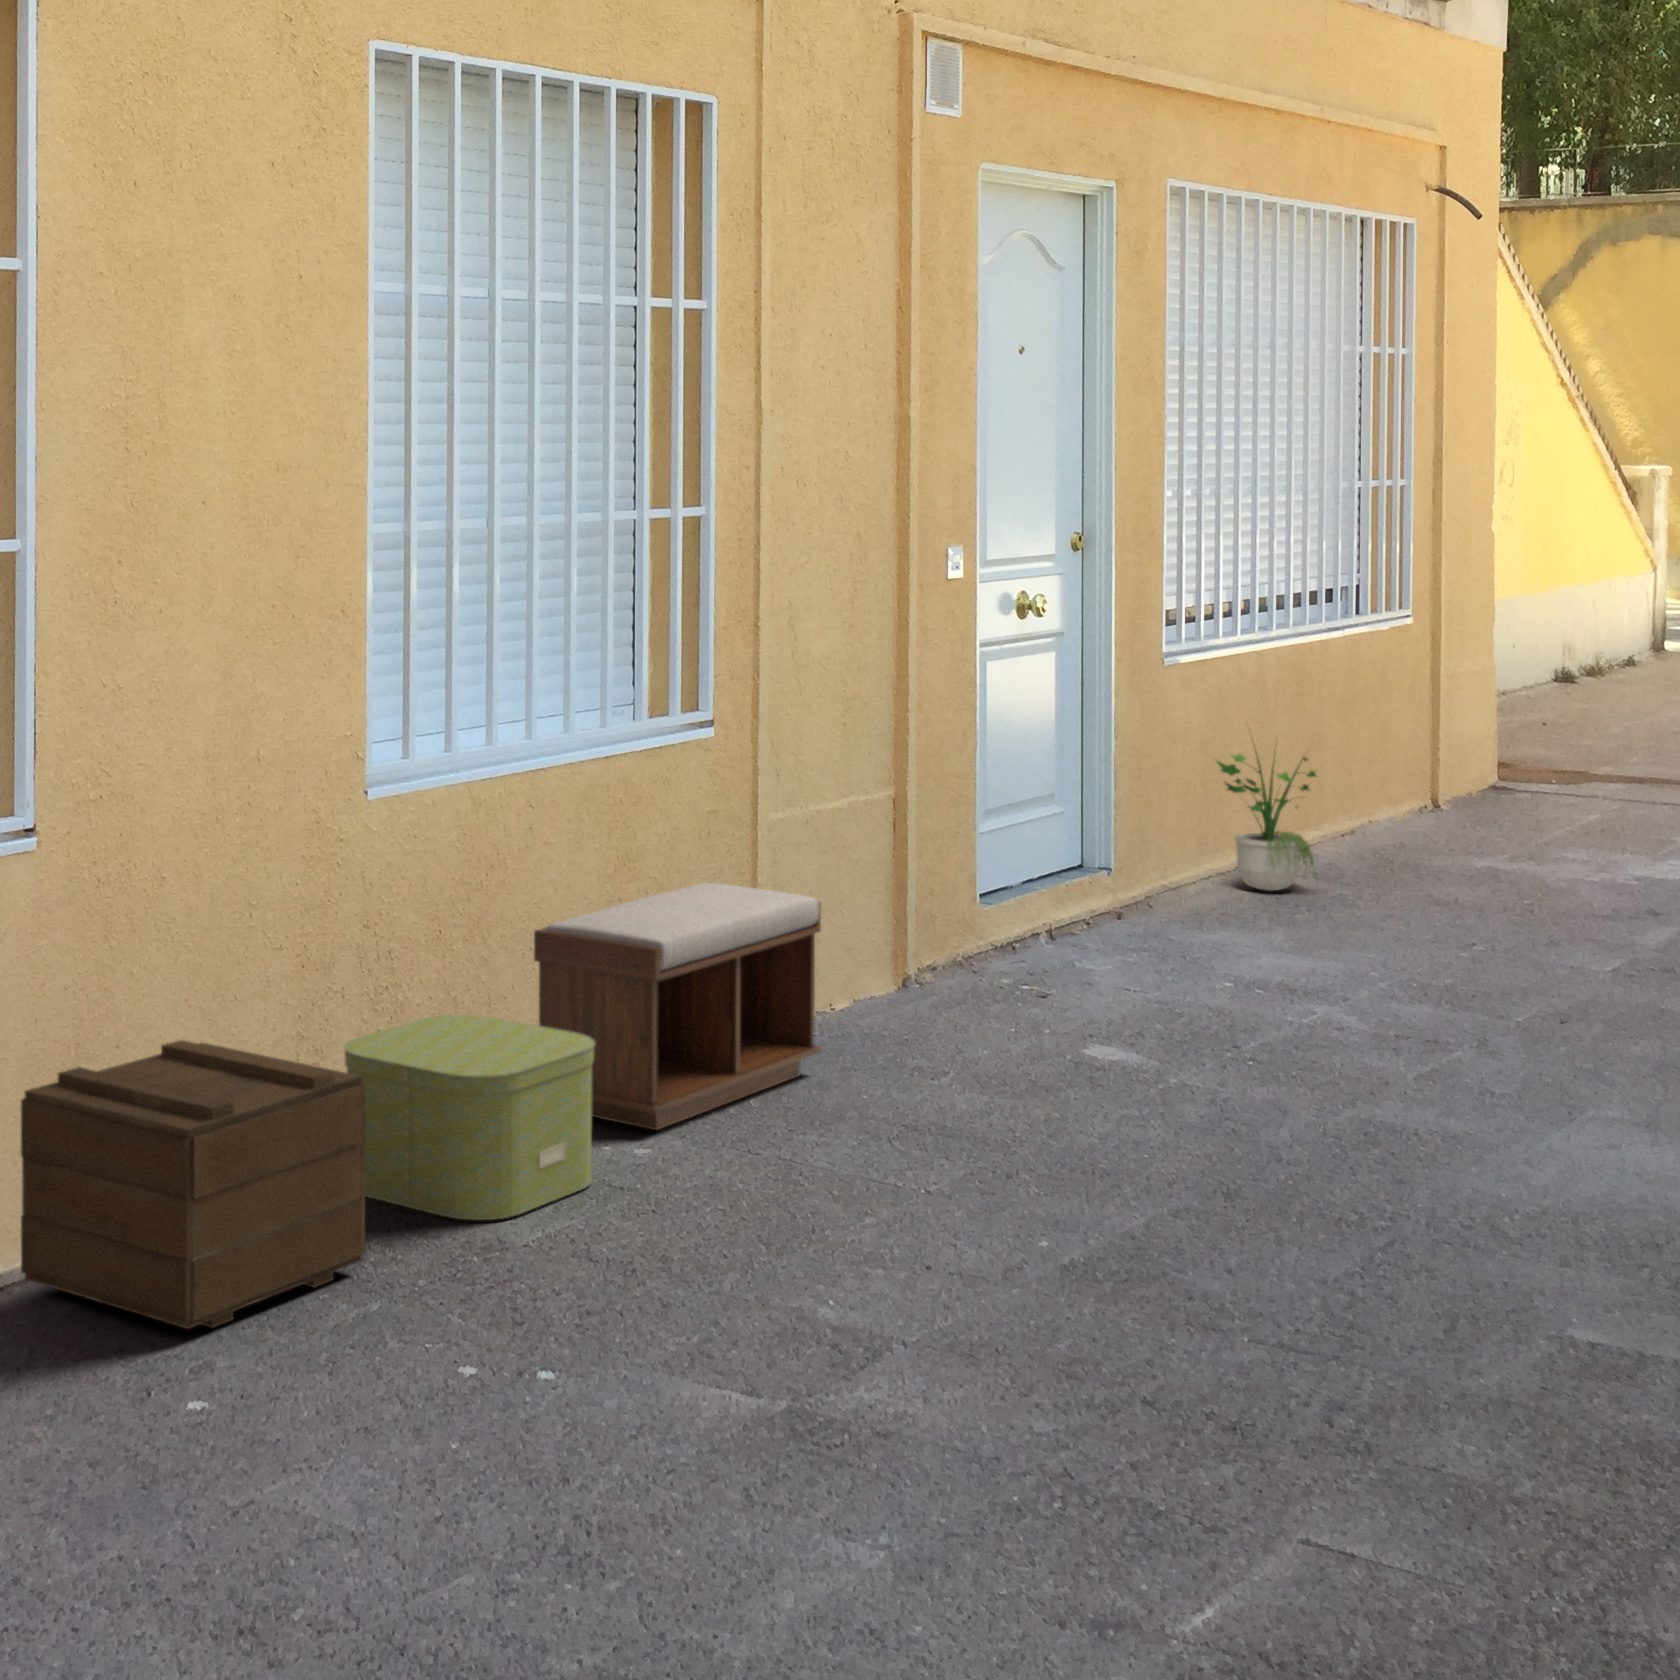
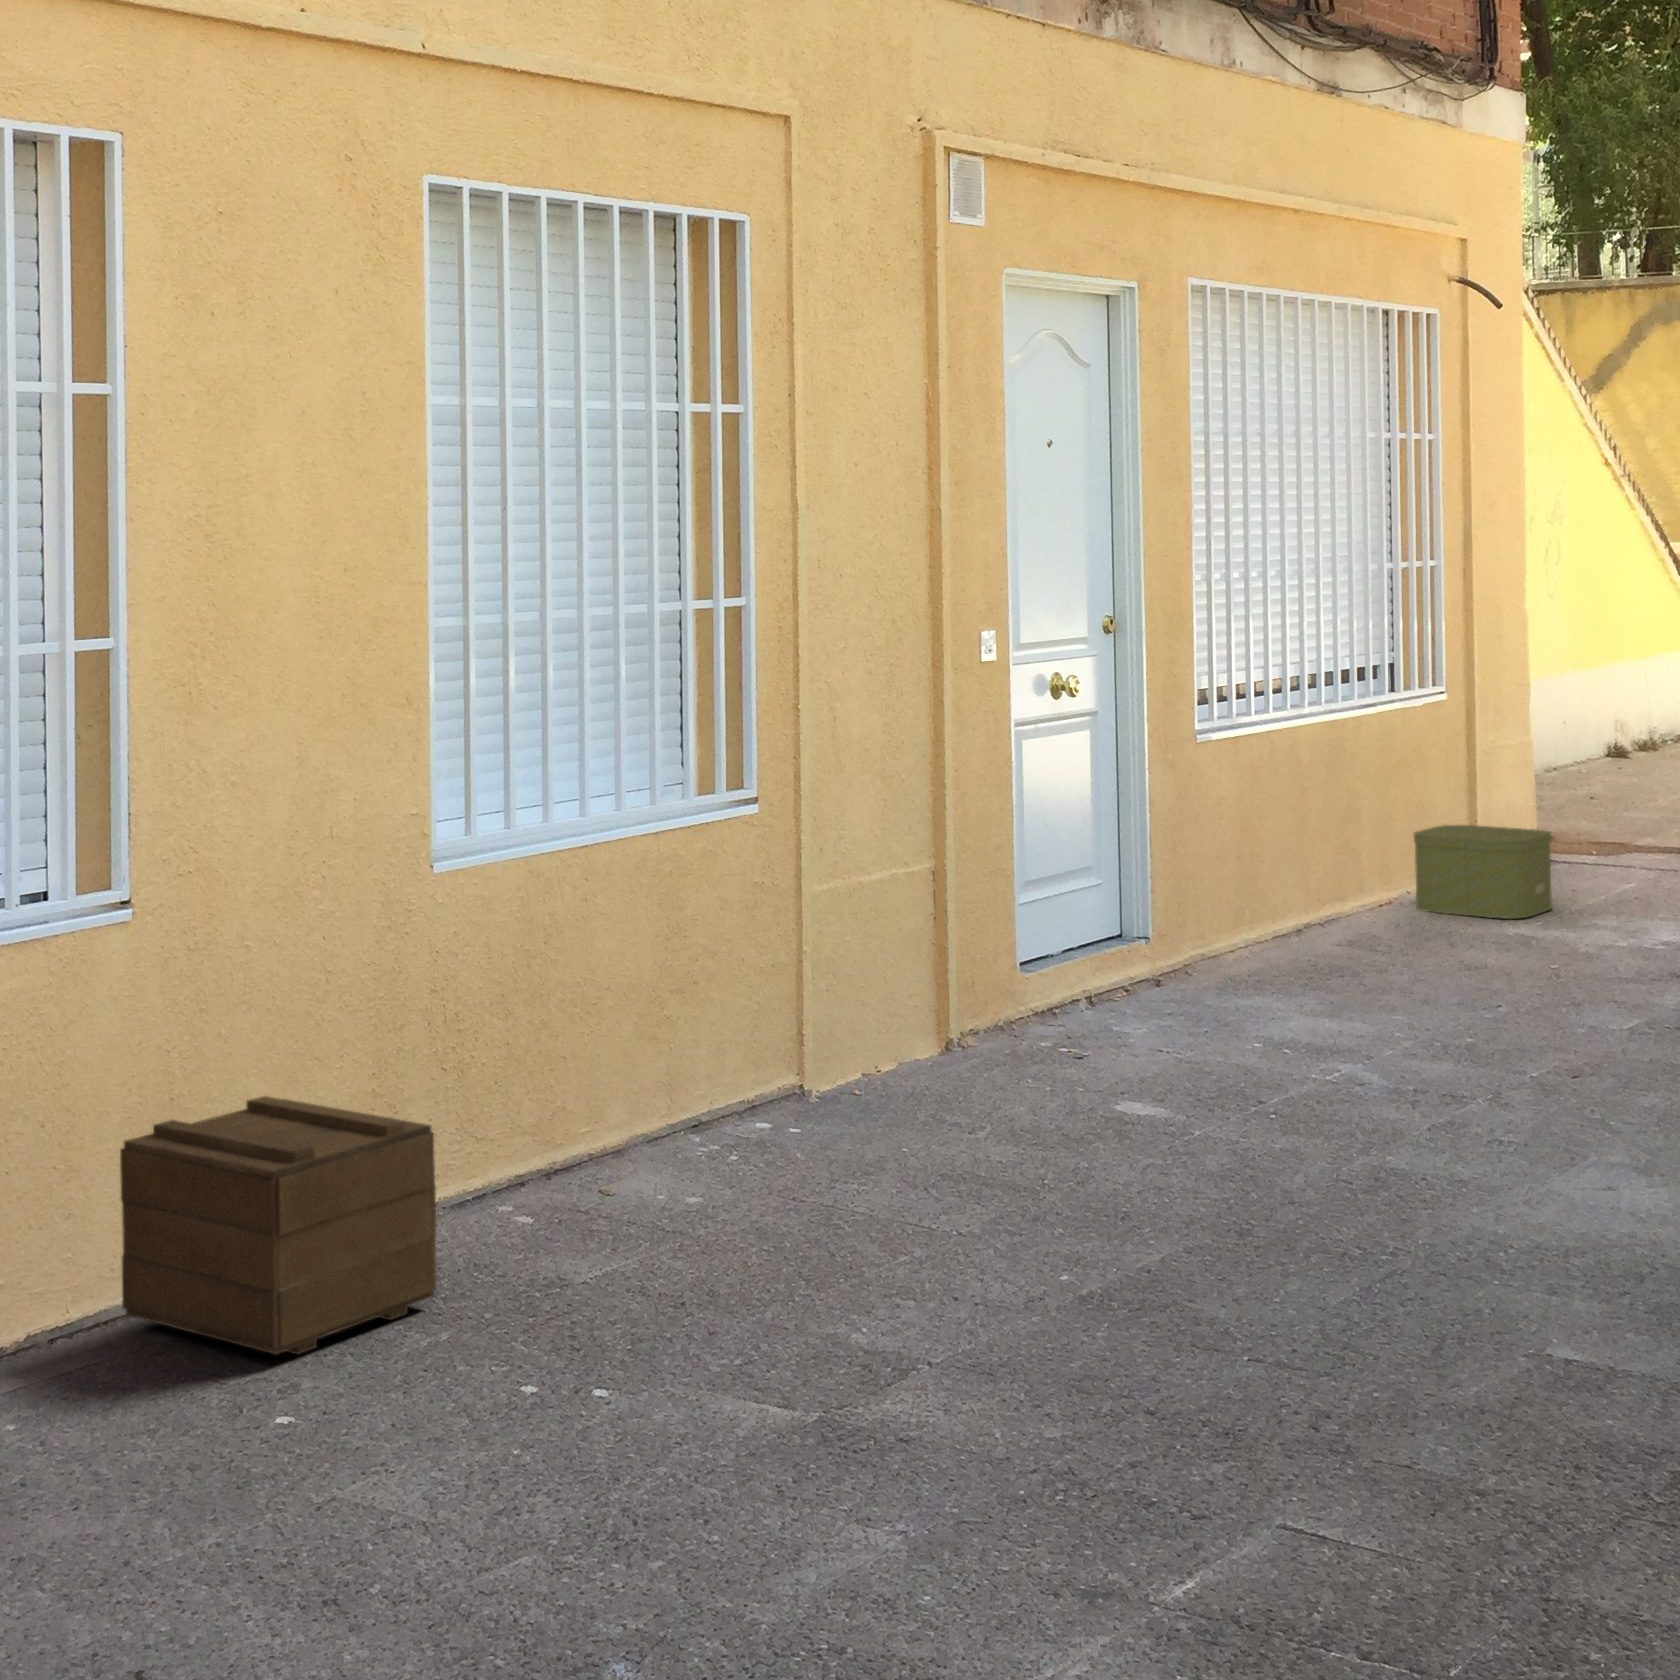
potted plant: present [1217,745,1316,891] -> none [1250,794,1355,962]
bench: present [534,883,821,1130] -> none [590,953,864,1183]
storage box: present [344,1015,595,1220] -> present [1414,825,1552,919]

